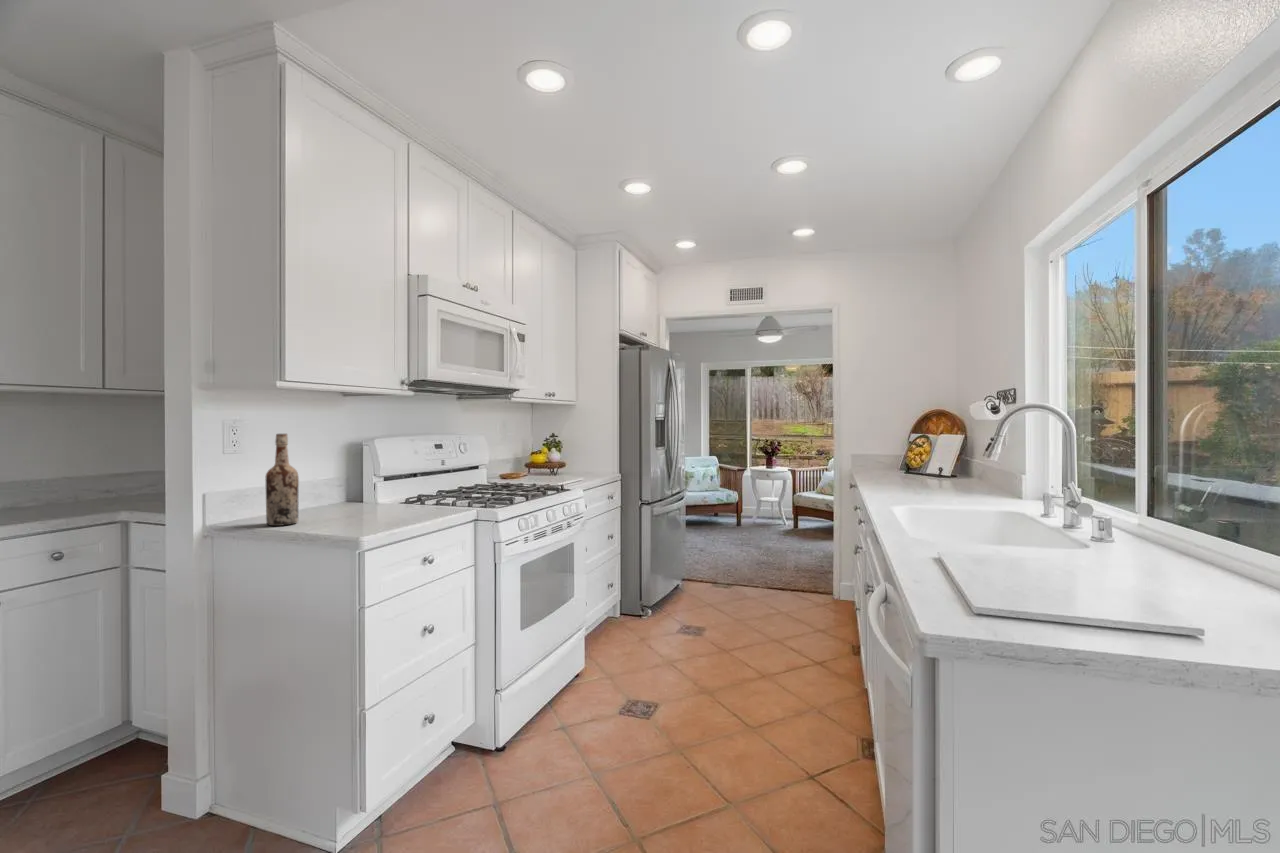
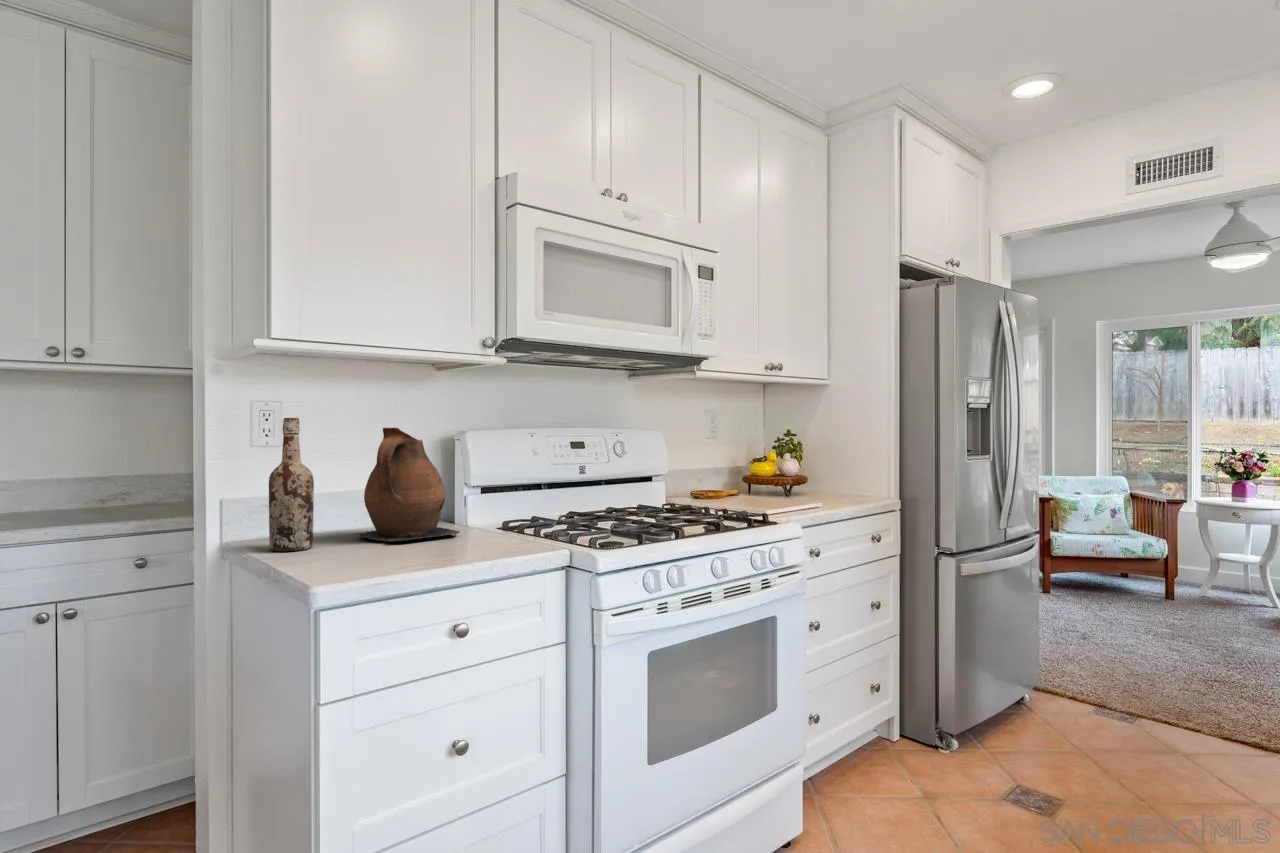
ceramic pitcher: none [311,439,389,515] -> present [353,428,459,542]

